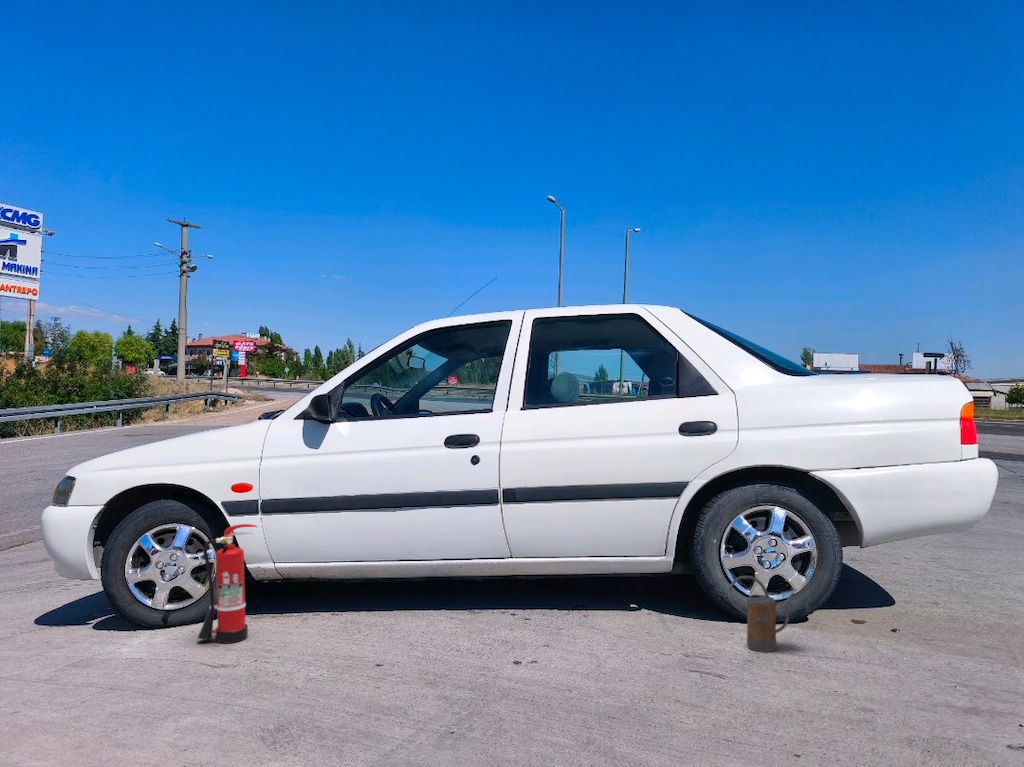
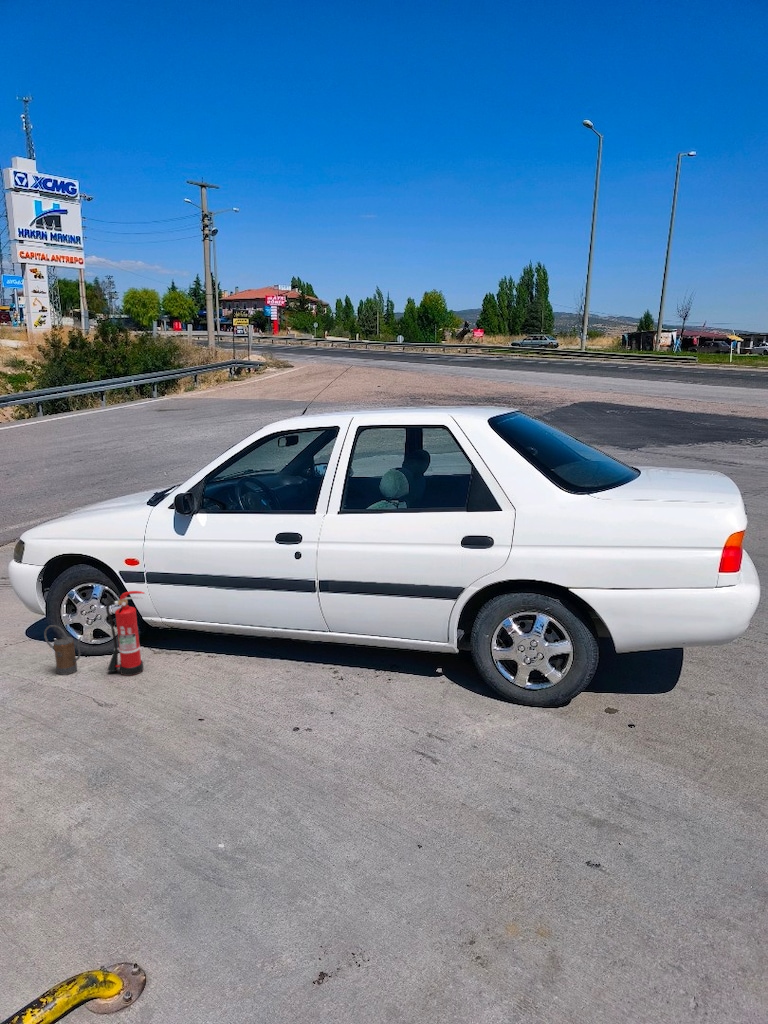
watering can: present [728,576,795,652] -> present [44,625,82,675]

